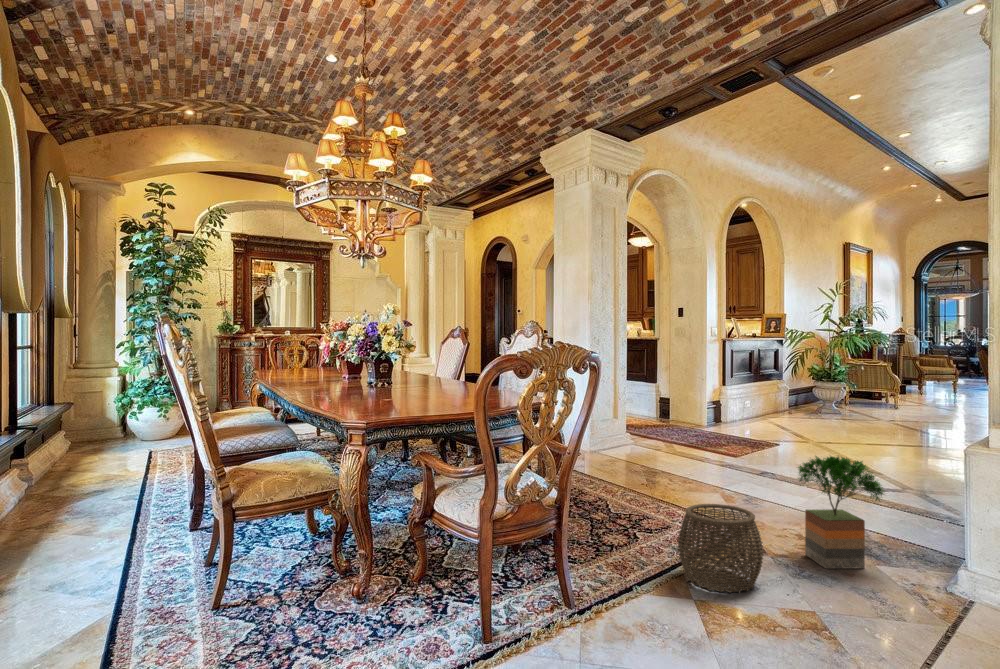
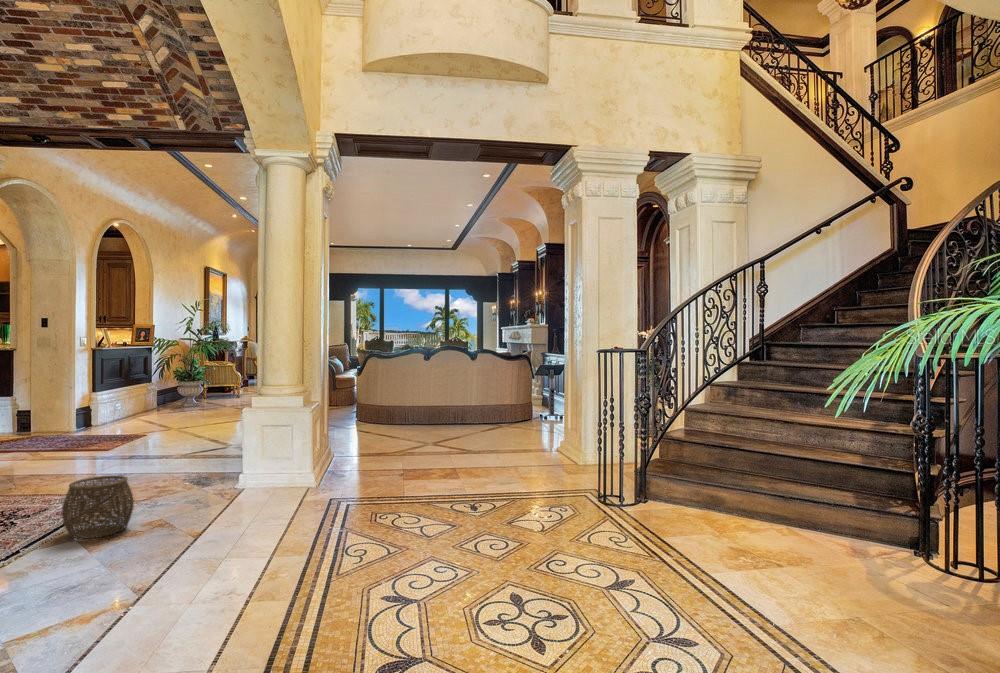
potted tree: present [798,456,883,569] -> none [158,429,219,506]

